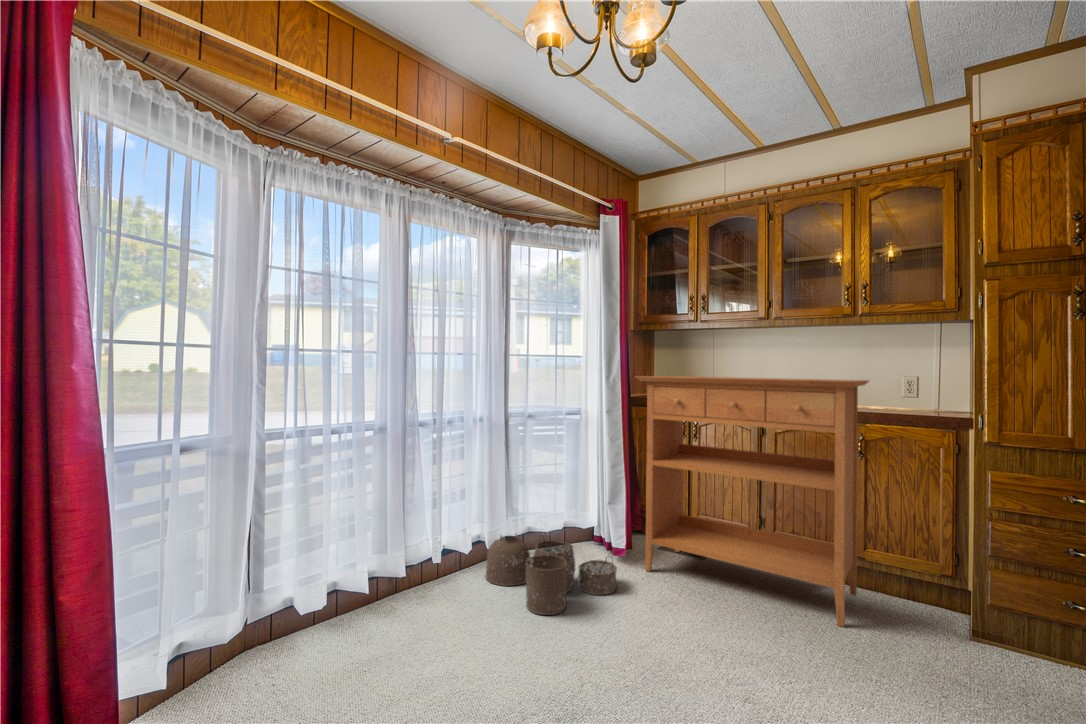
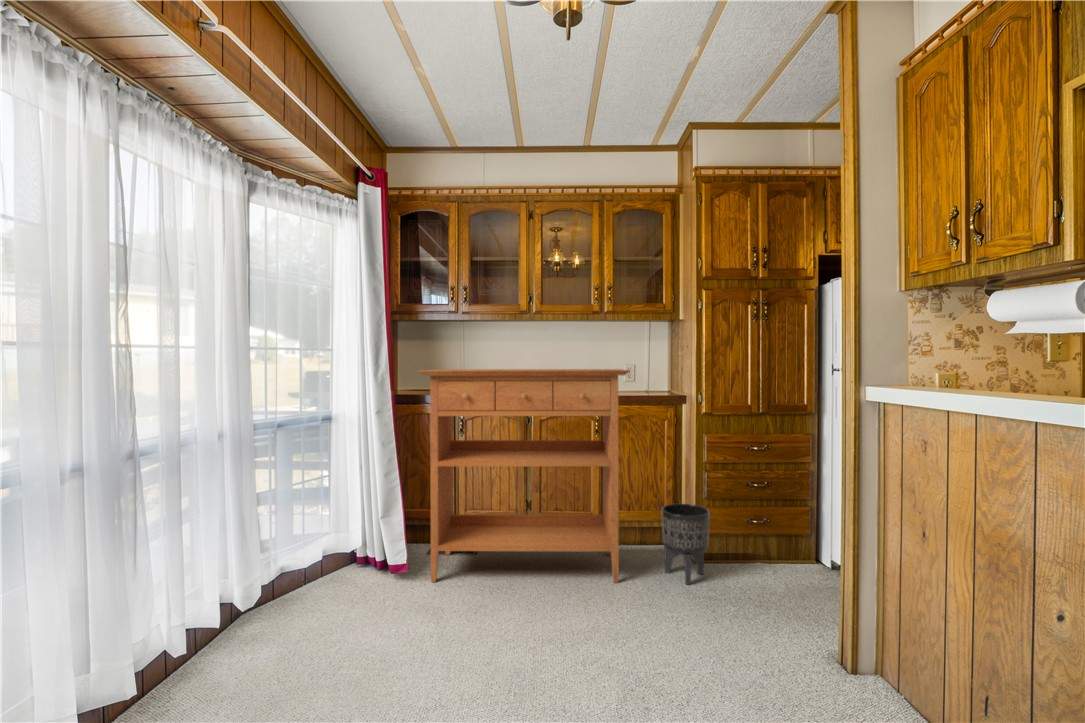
woven basket: present [485,535,617,615] -> none [239,573,415,668]
planter: none [912,552,989,659] -> present [661,504,710,584]

